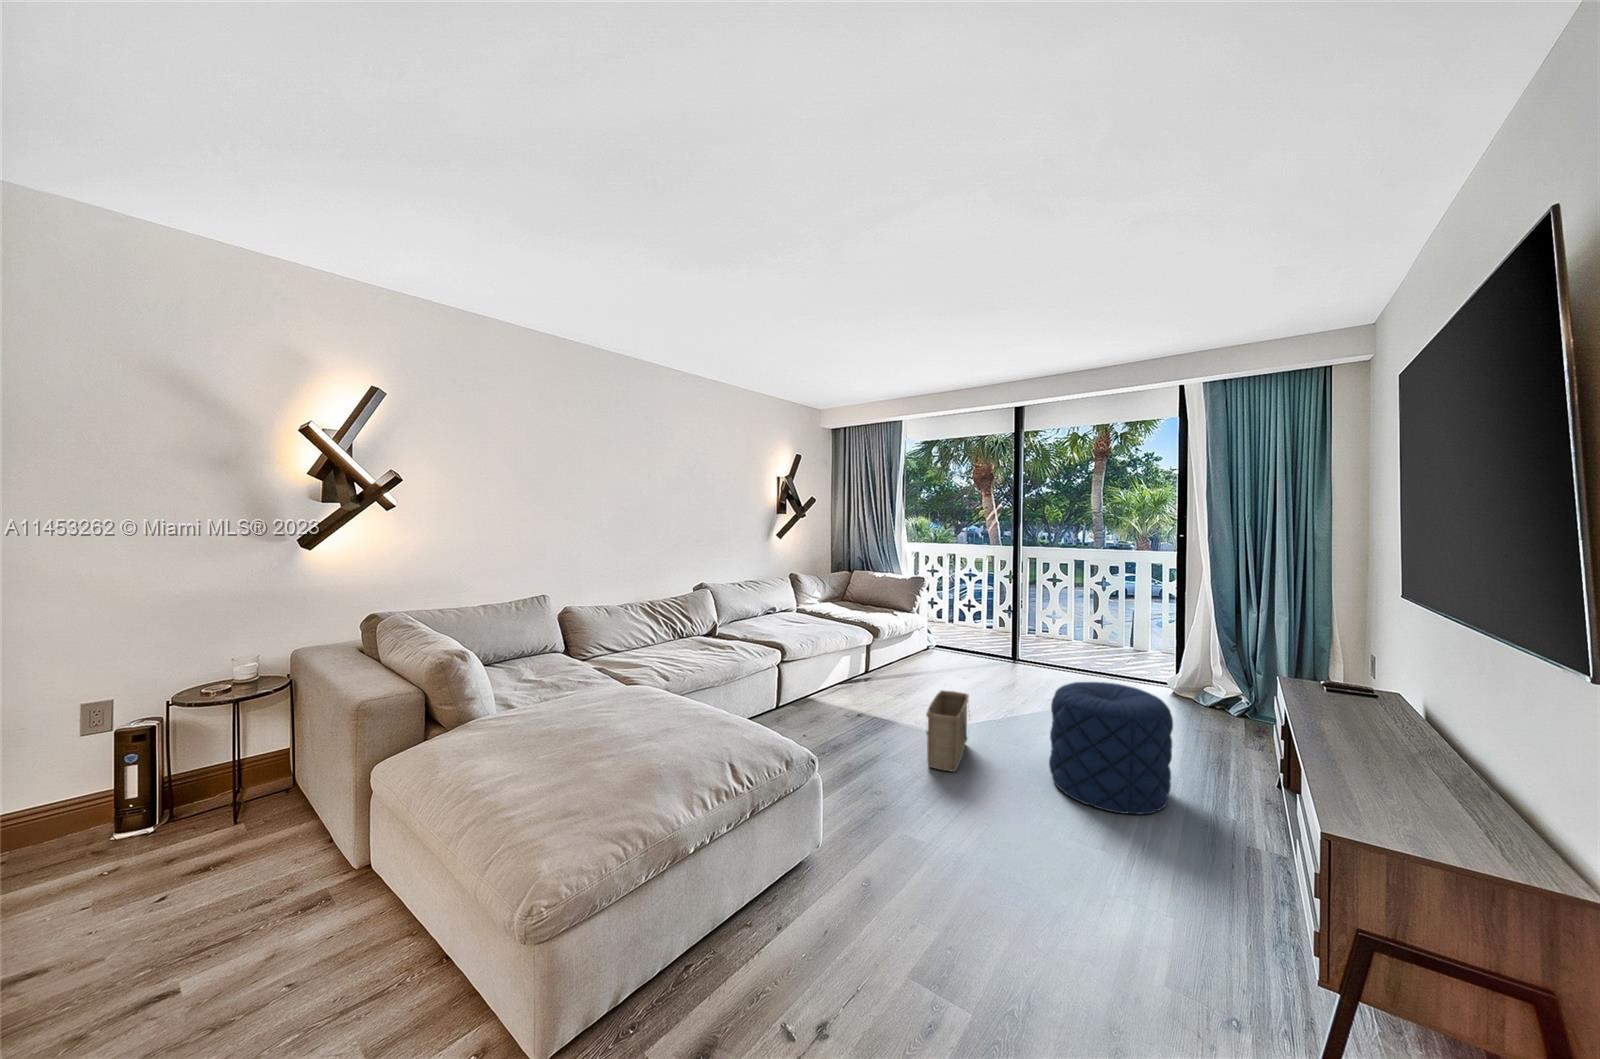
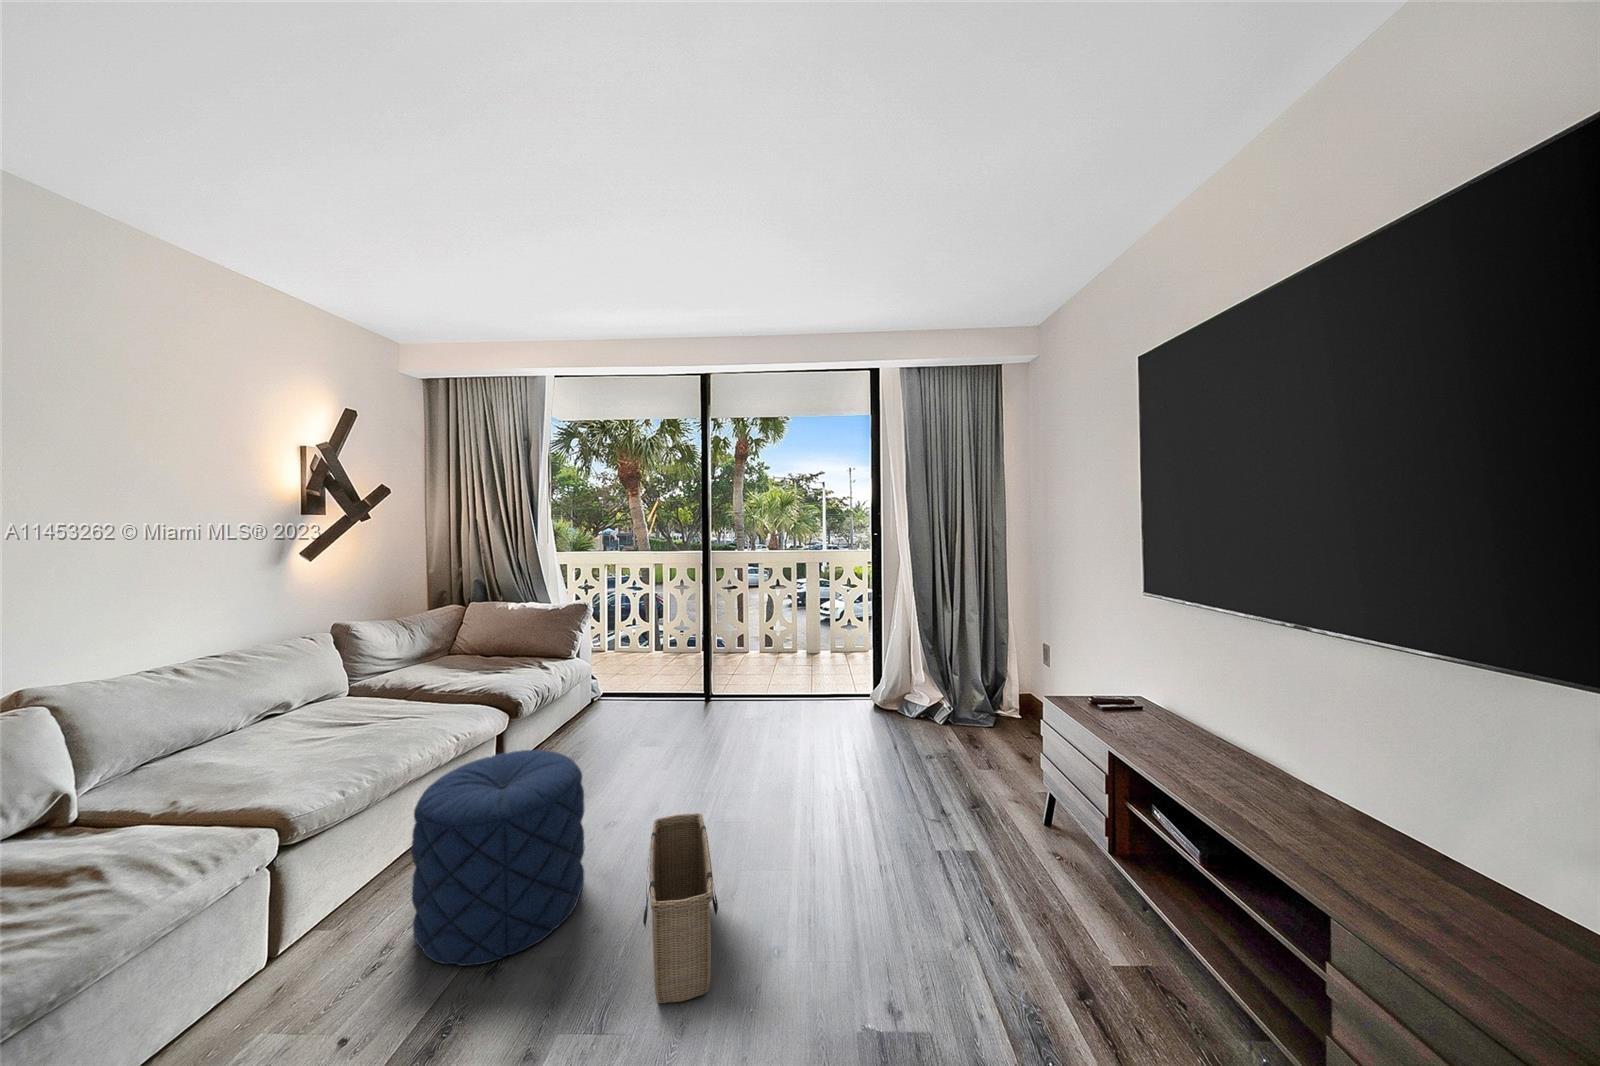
pouf: present [1049,682,1173,814] -> present [411,750,585,966]

